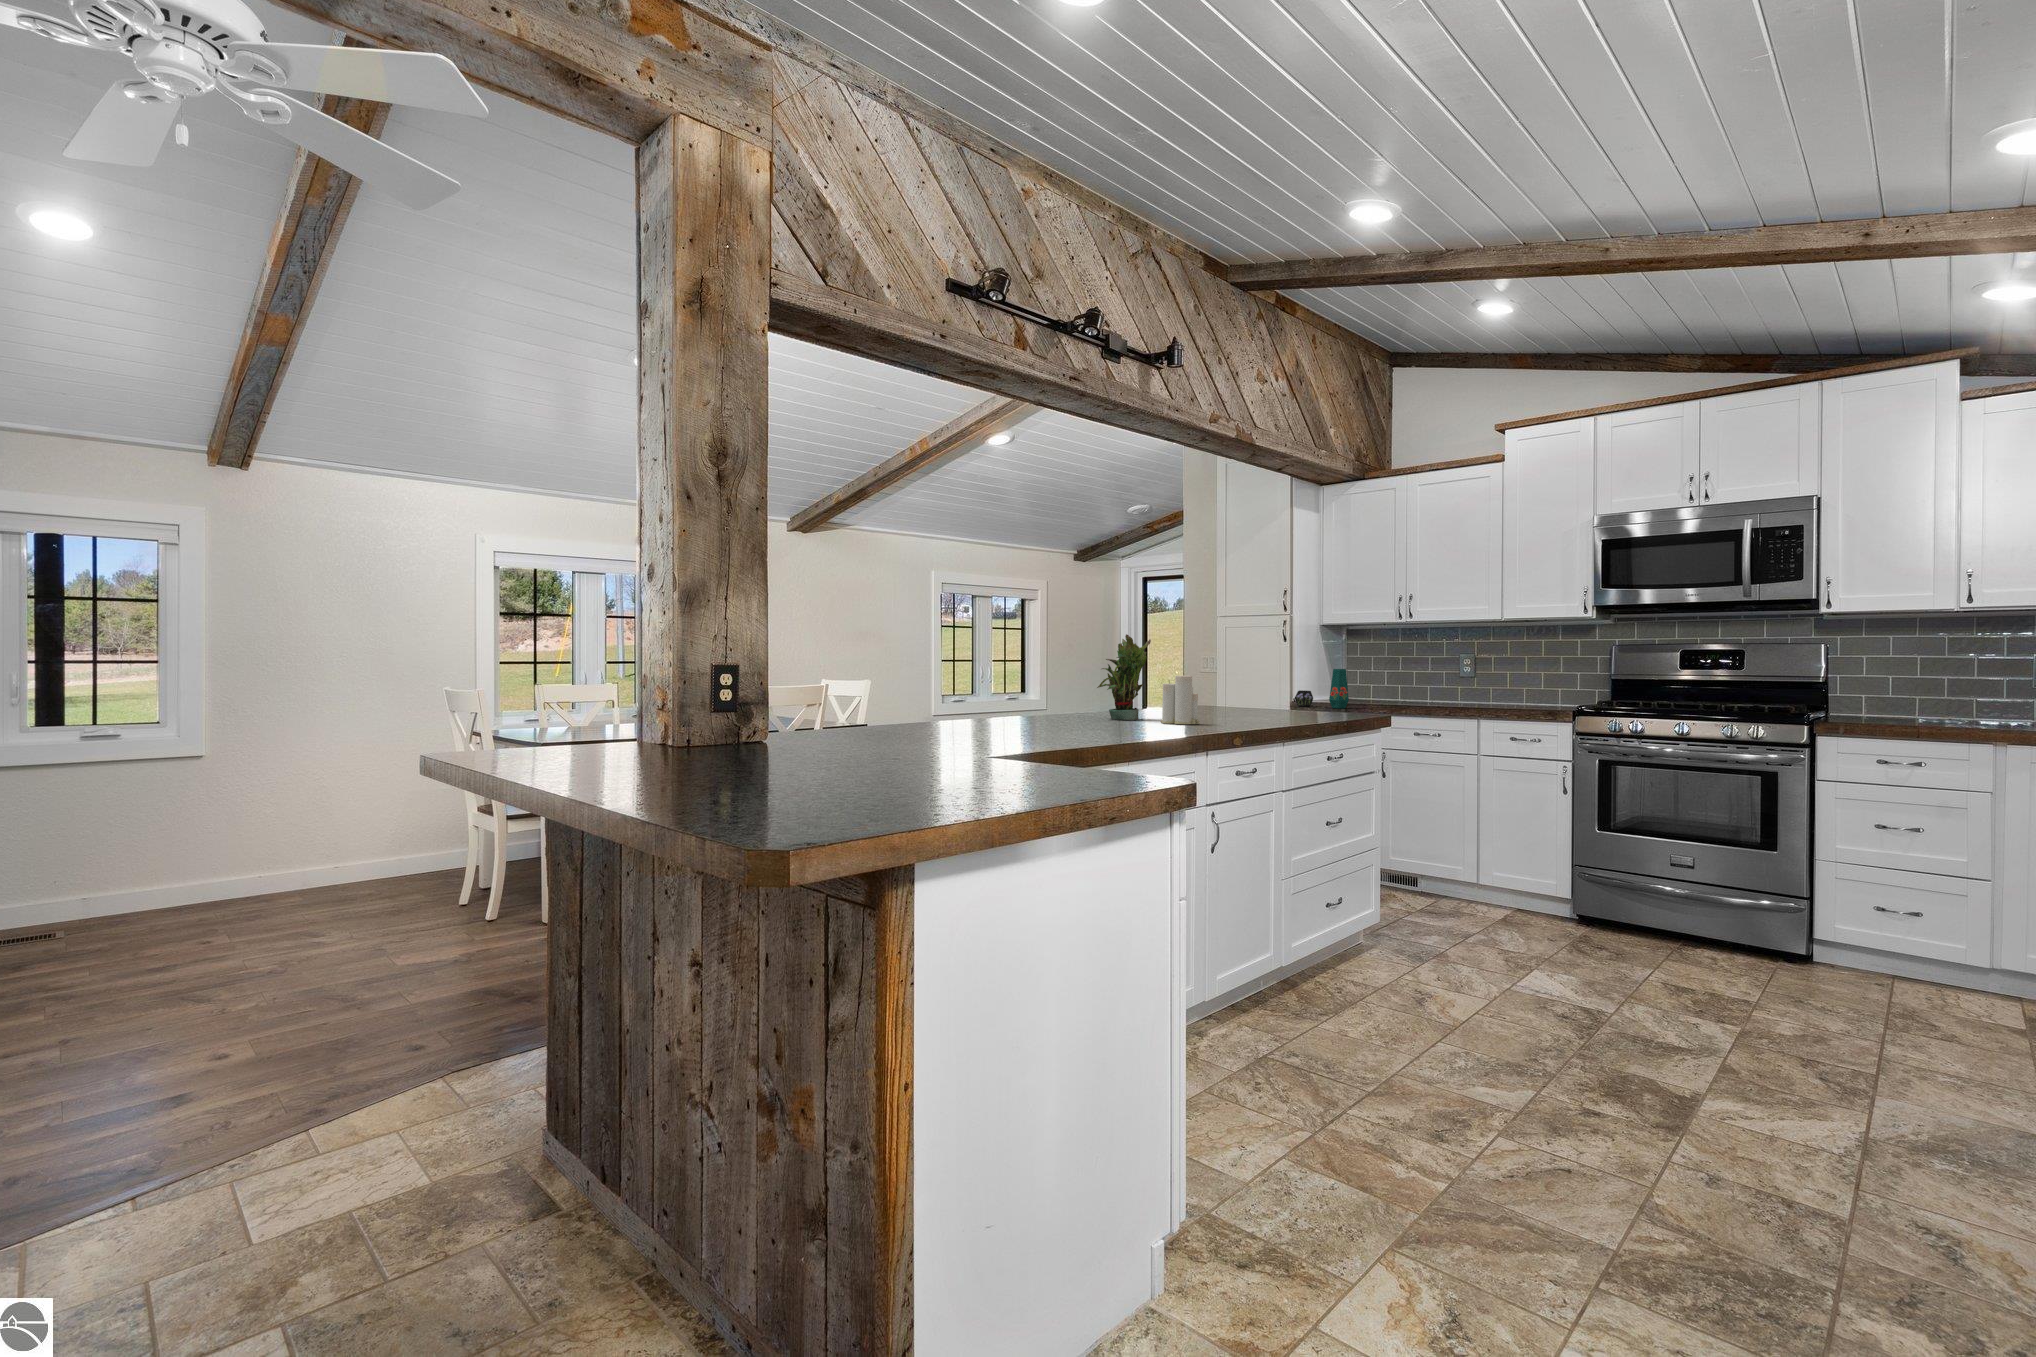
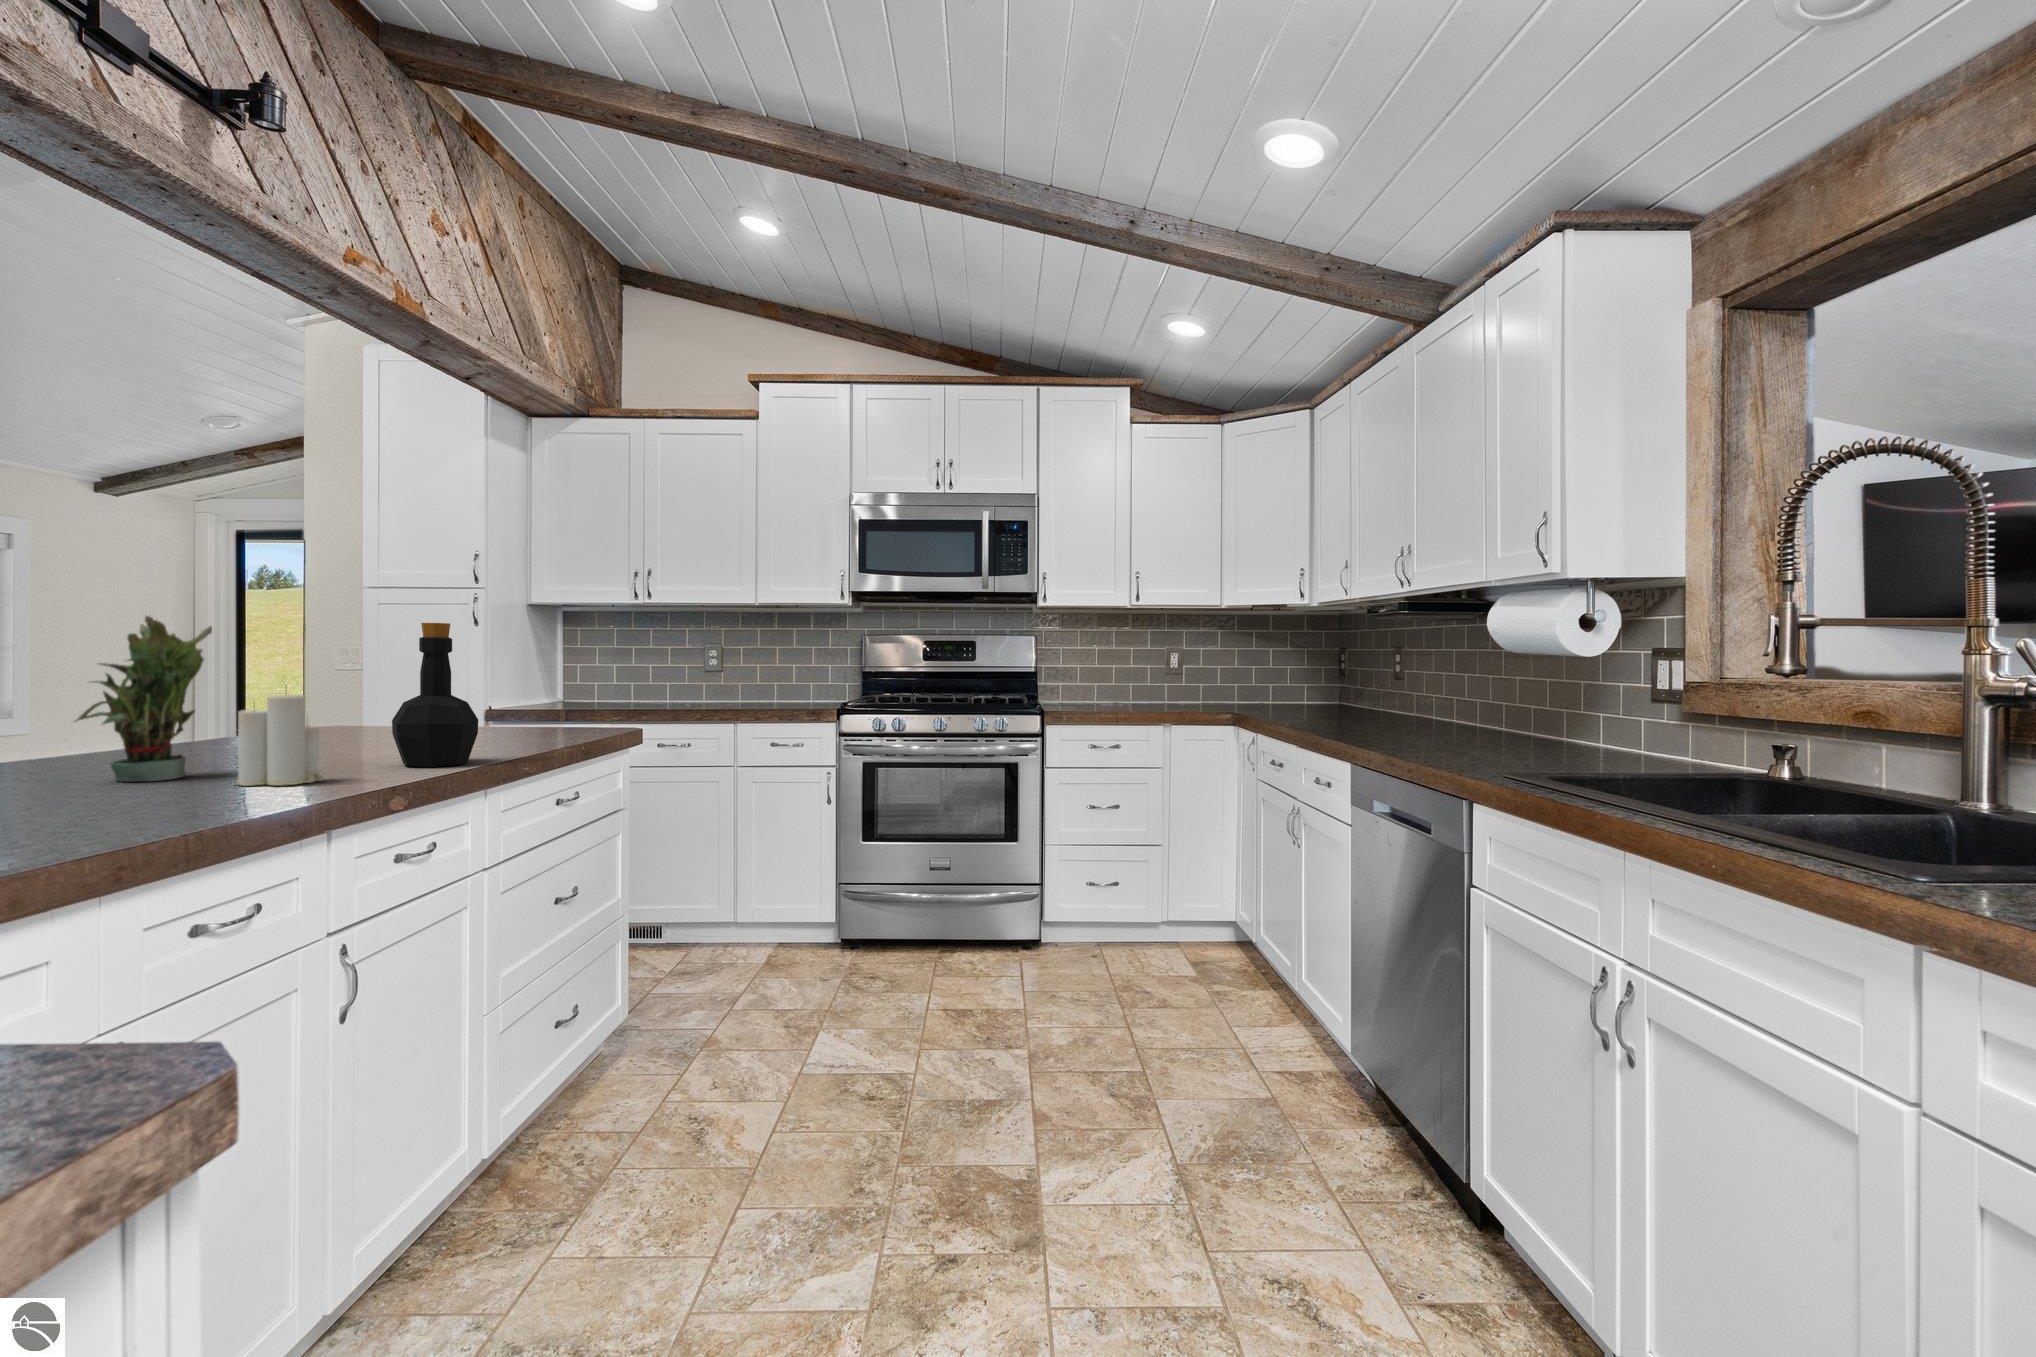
bottle: none [1232,636,1279,723] -> present [392,623,478,767]
vase: present [1294,669,1349,708] -> none [496,666,576,720]

